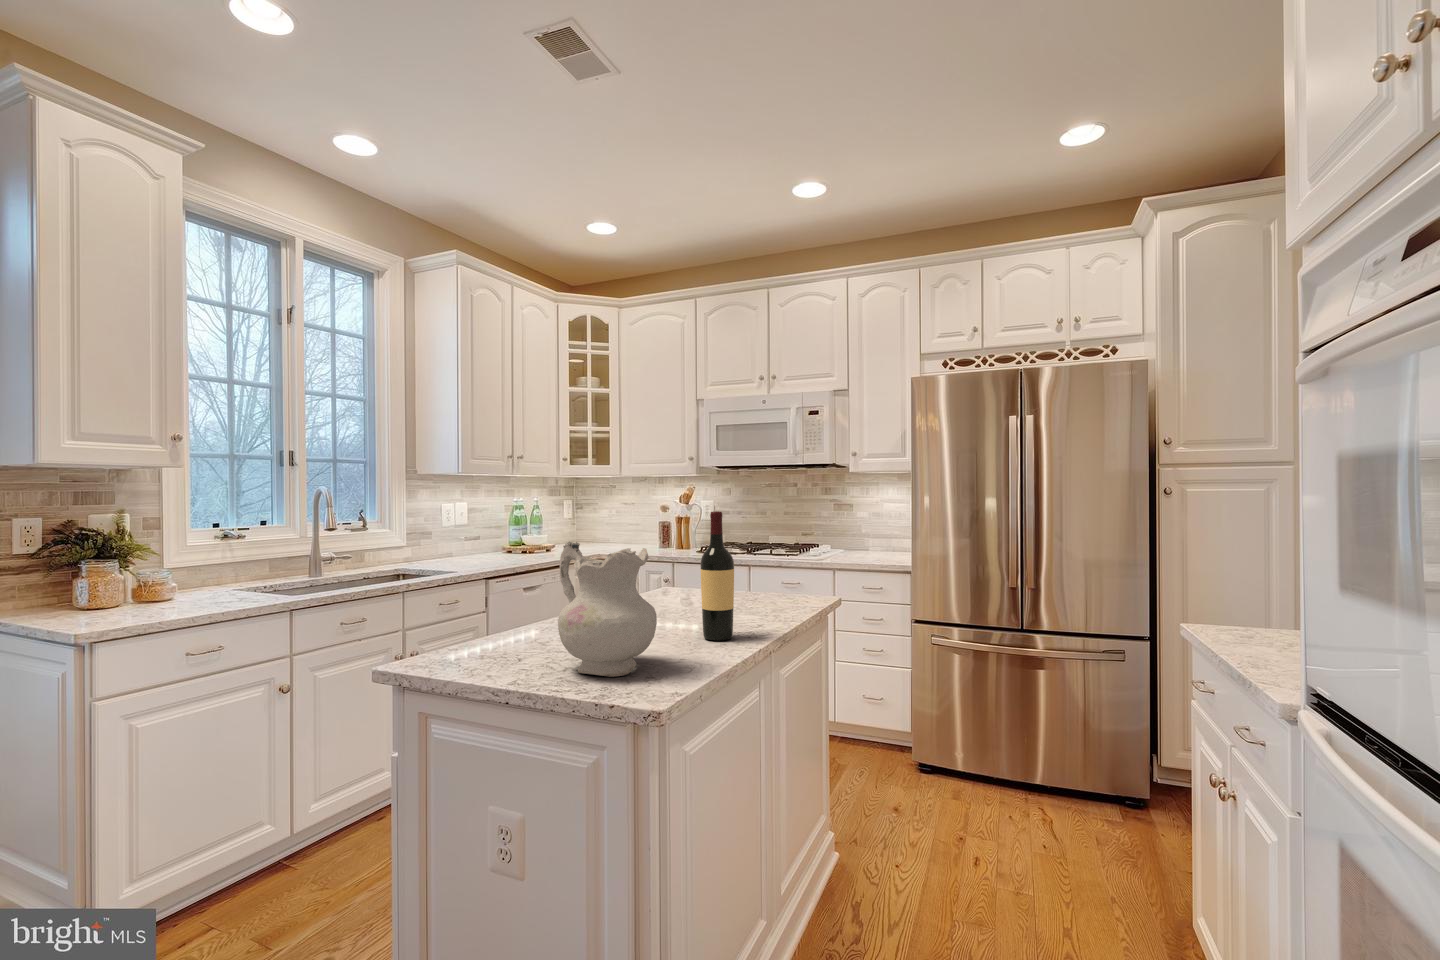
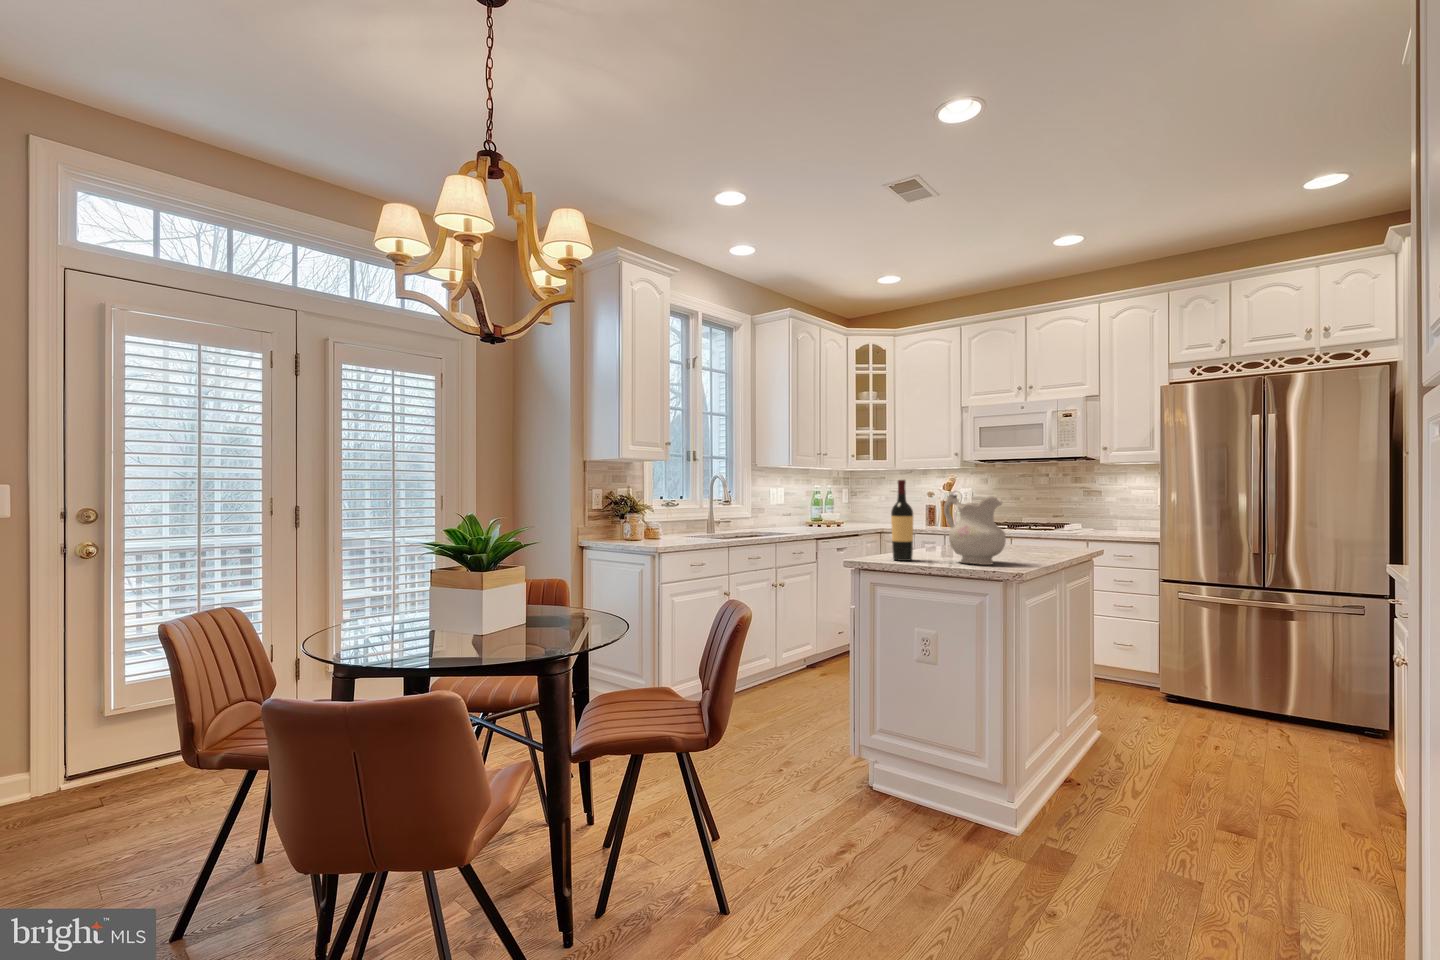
wine bottle: present [701,511,734,641] -> present [891,480,913,561]

